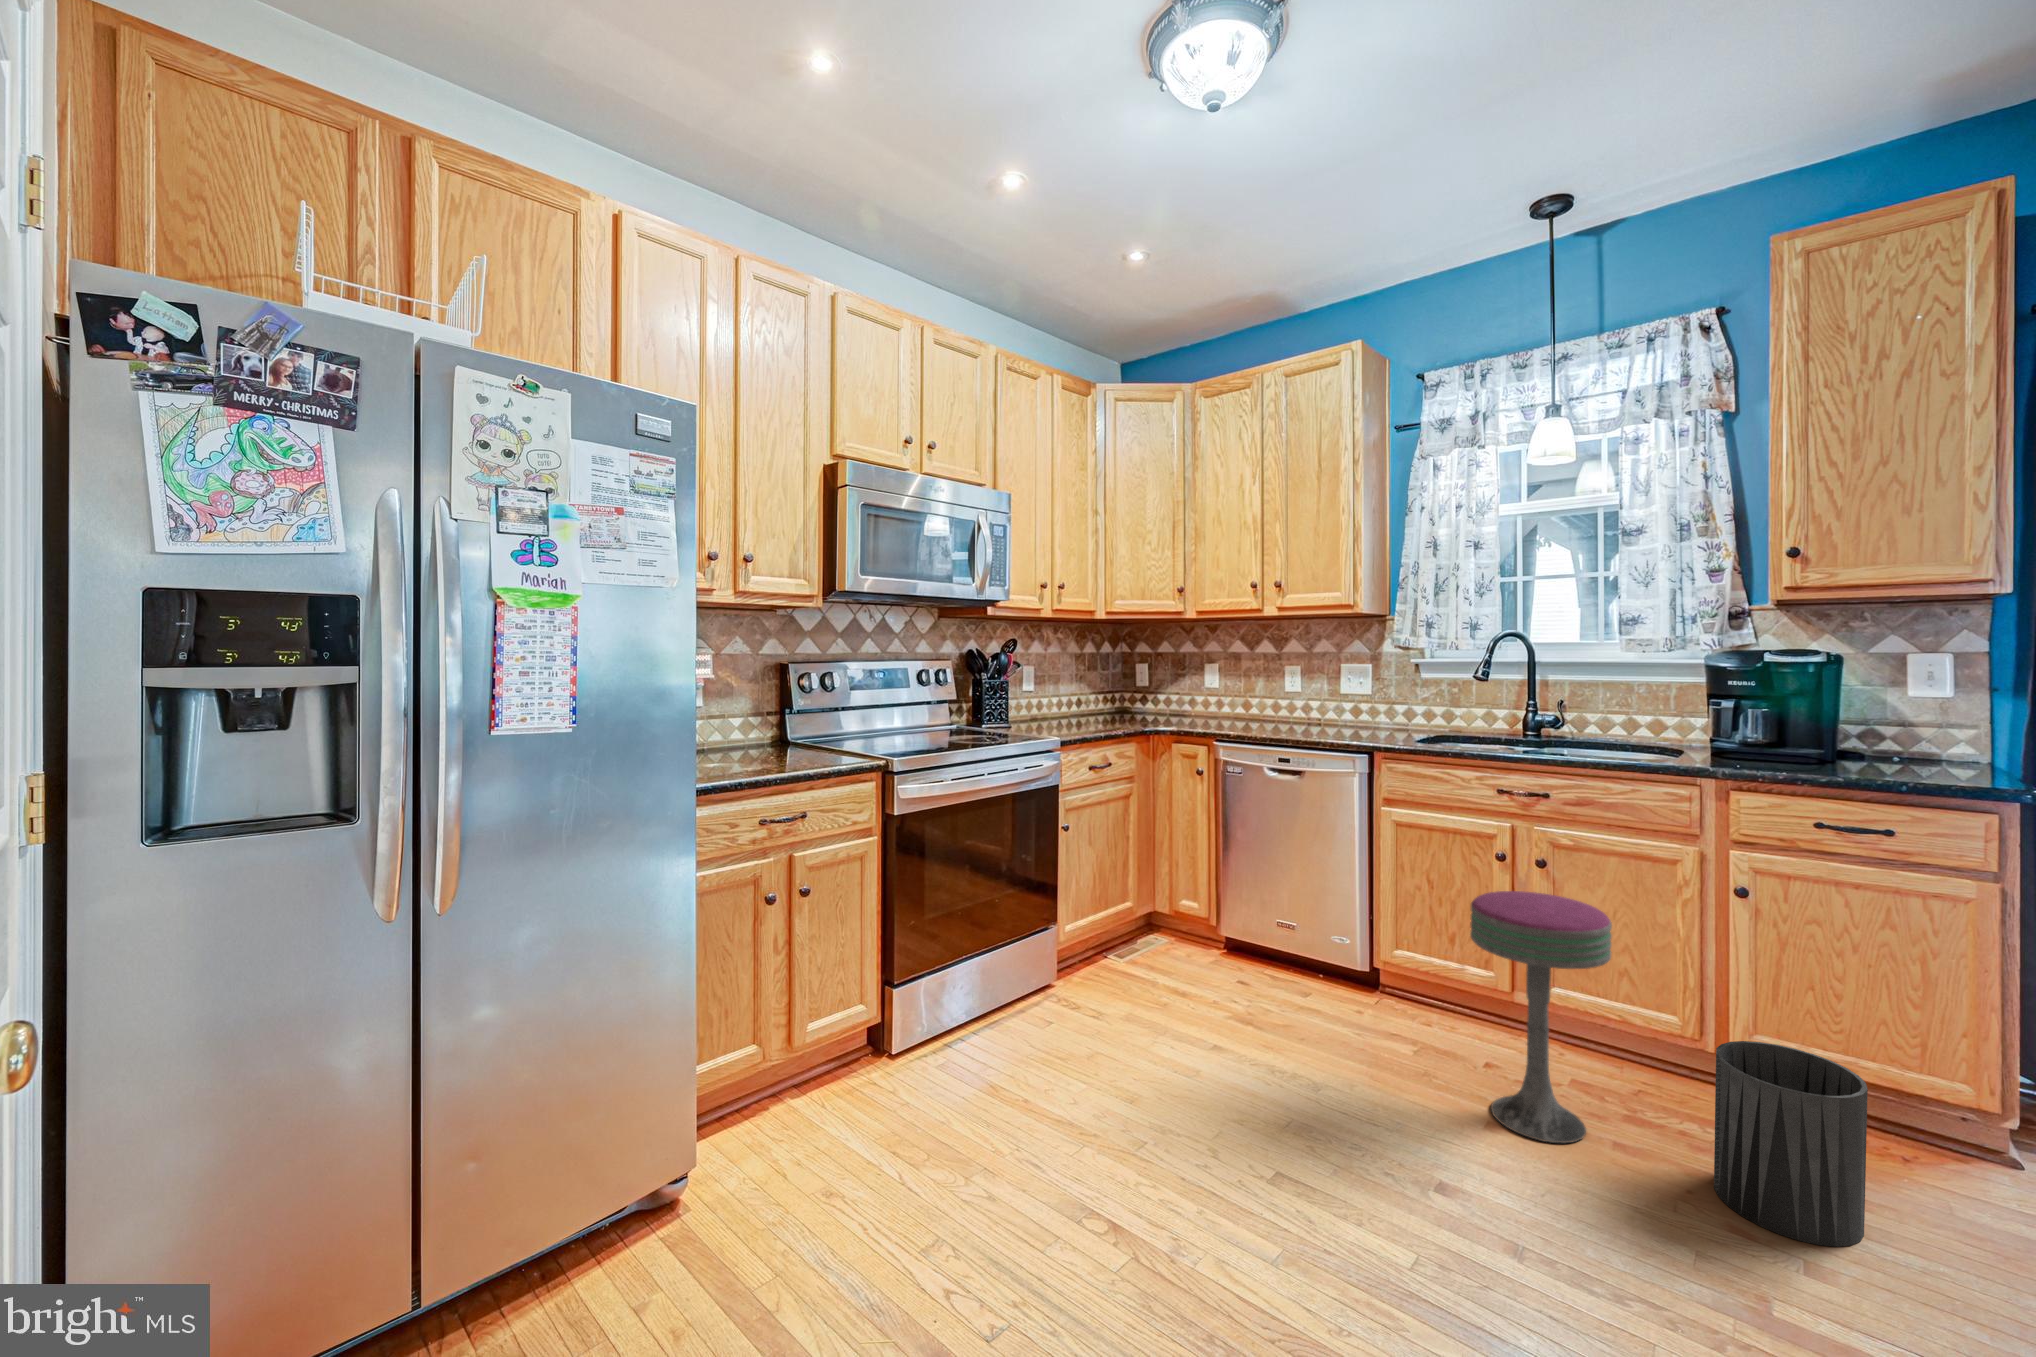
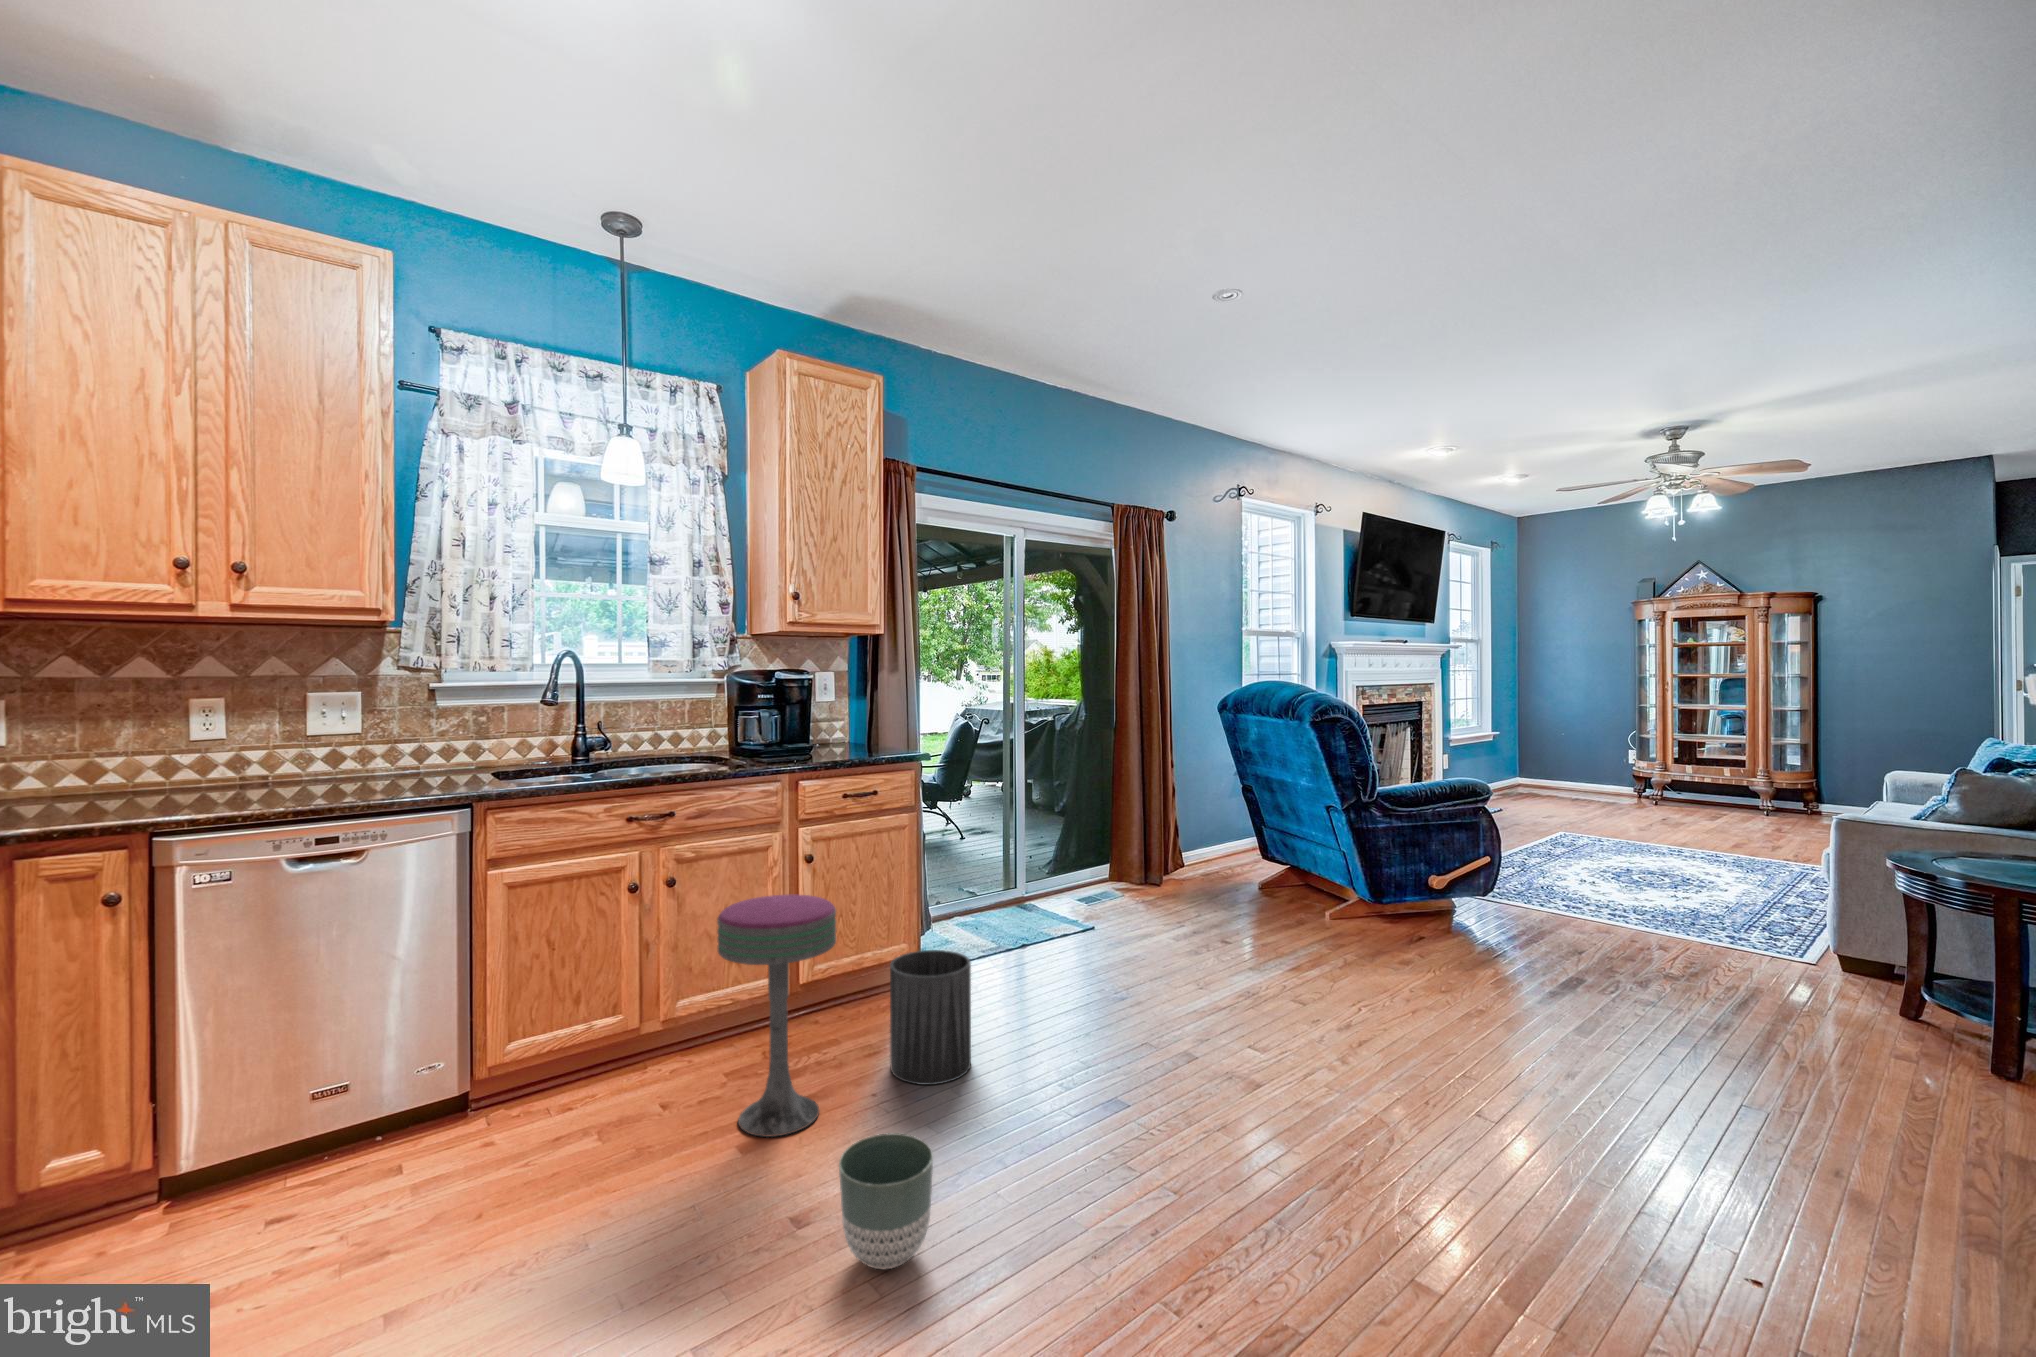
planter: none [1368,1121,1469,1254] -> present [839,1133,933,1269]

